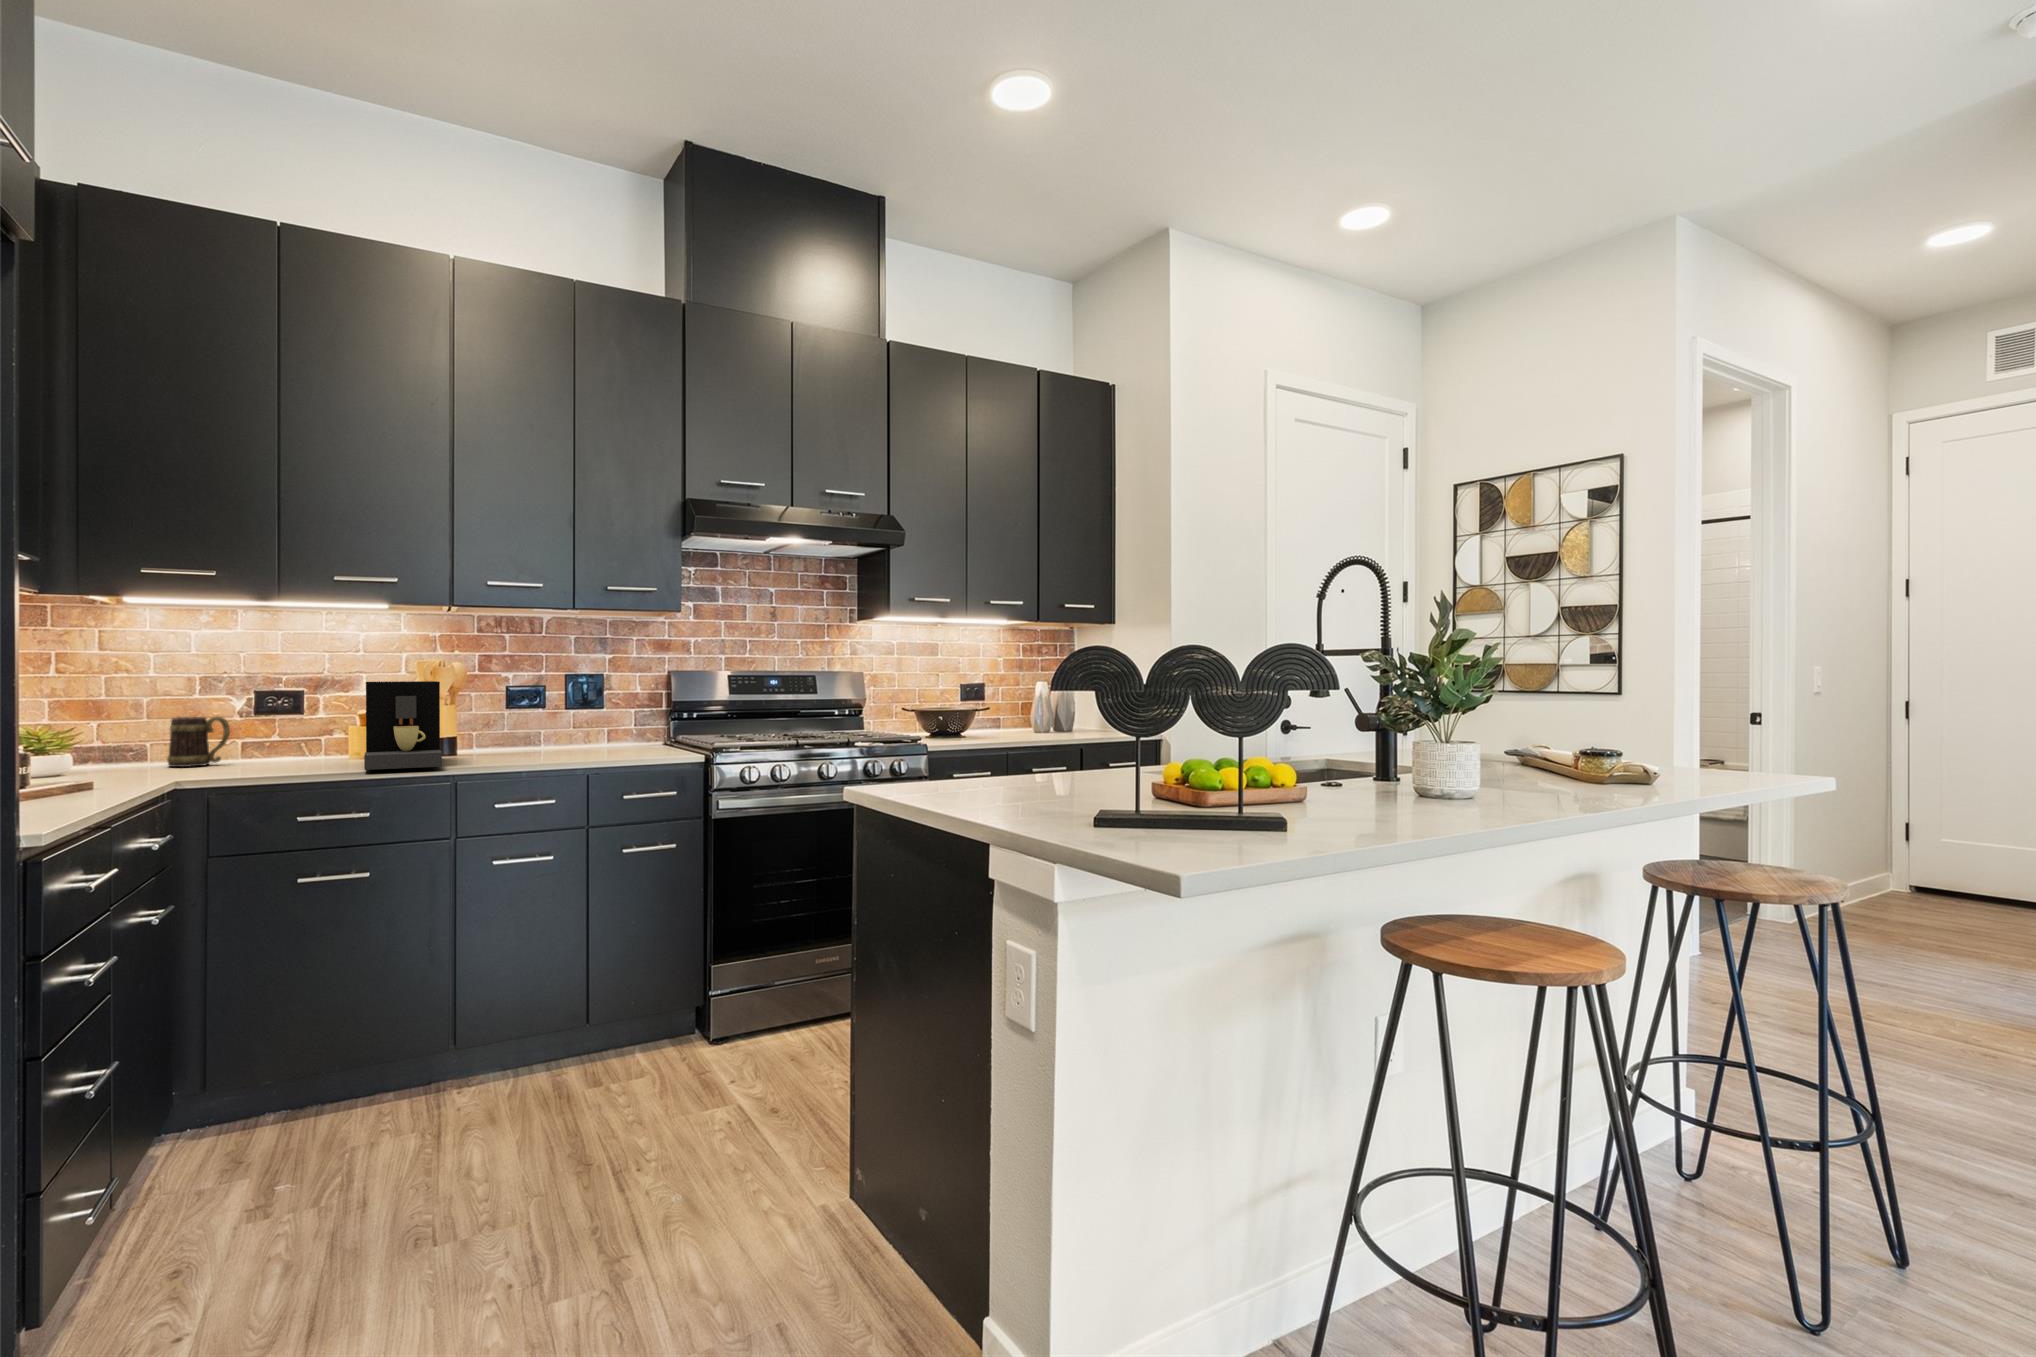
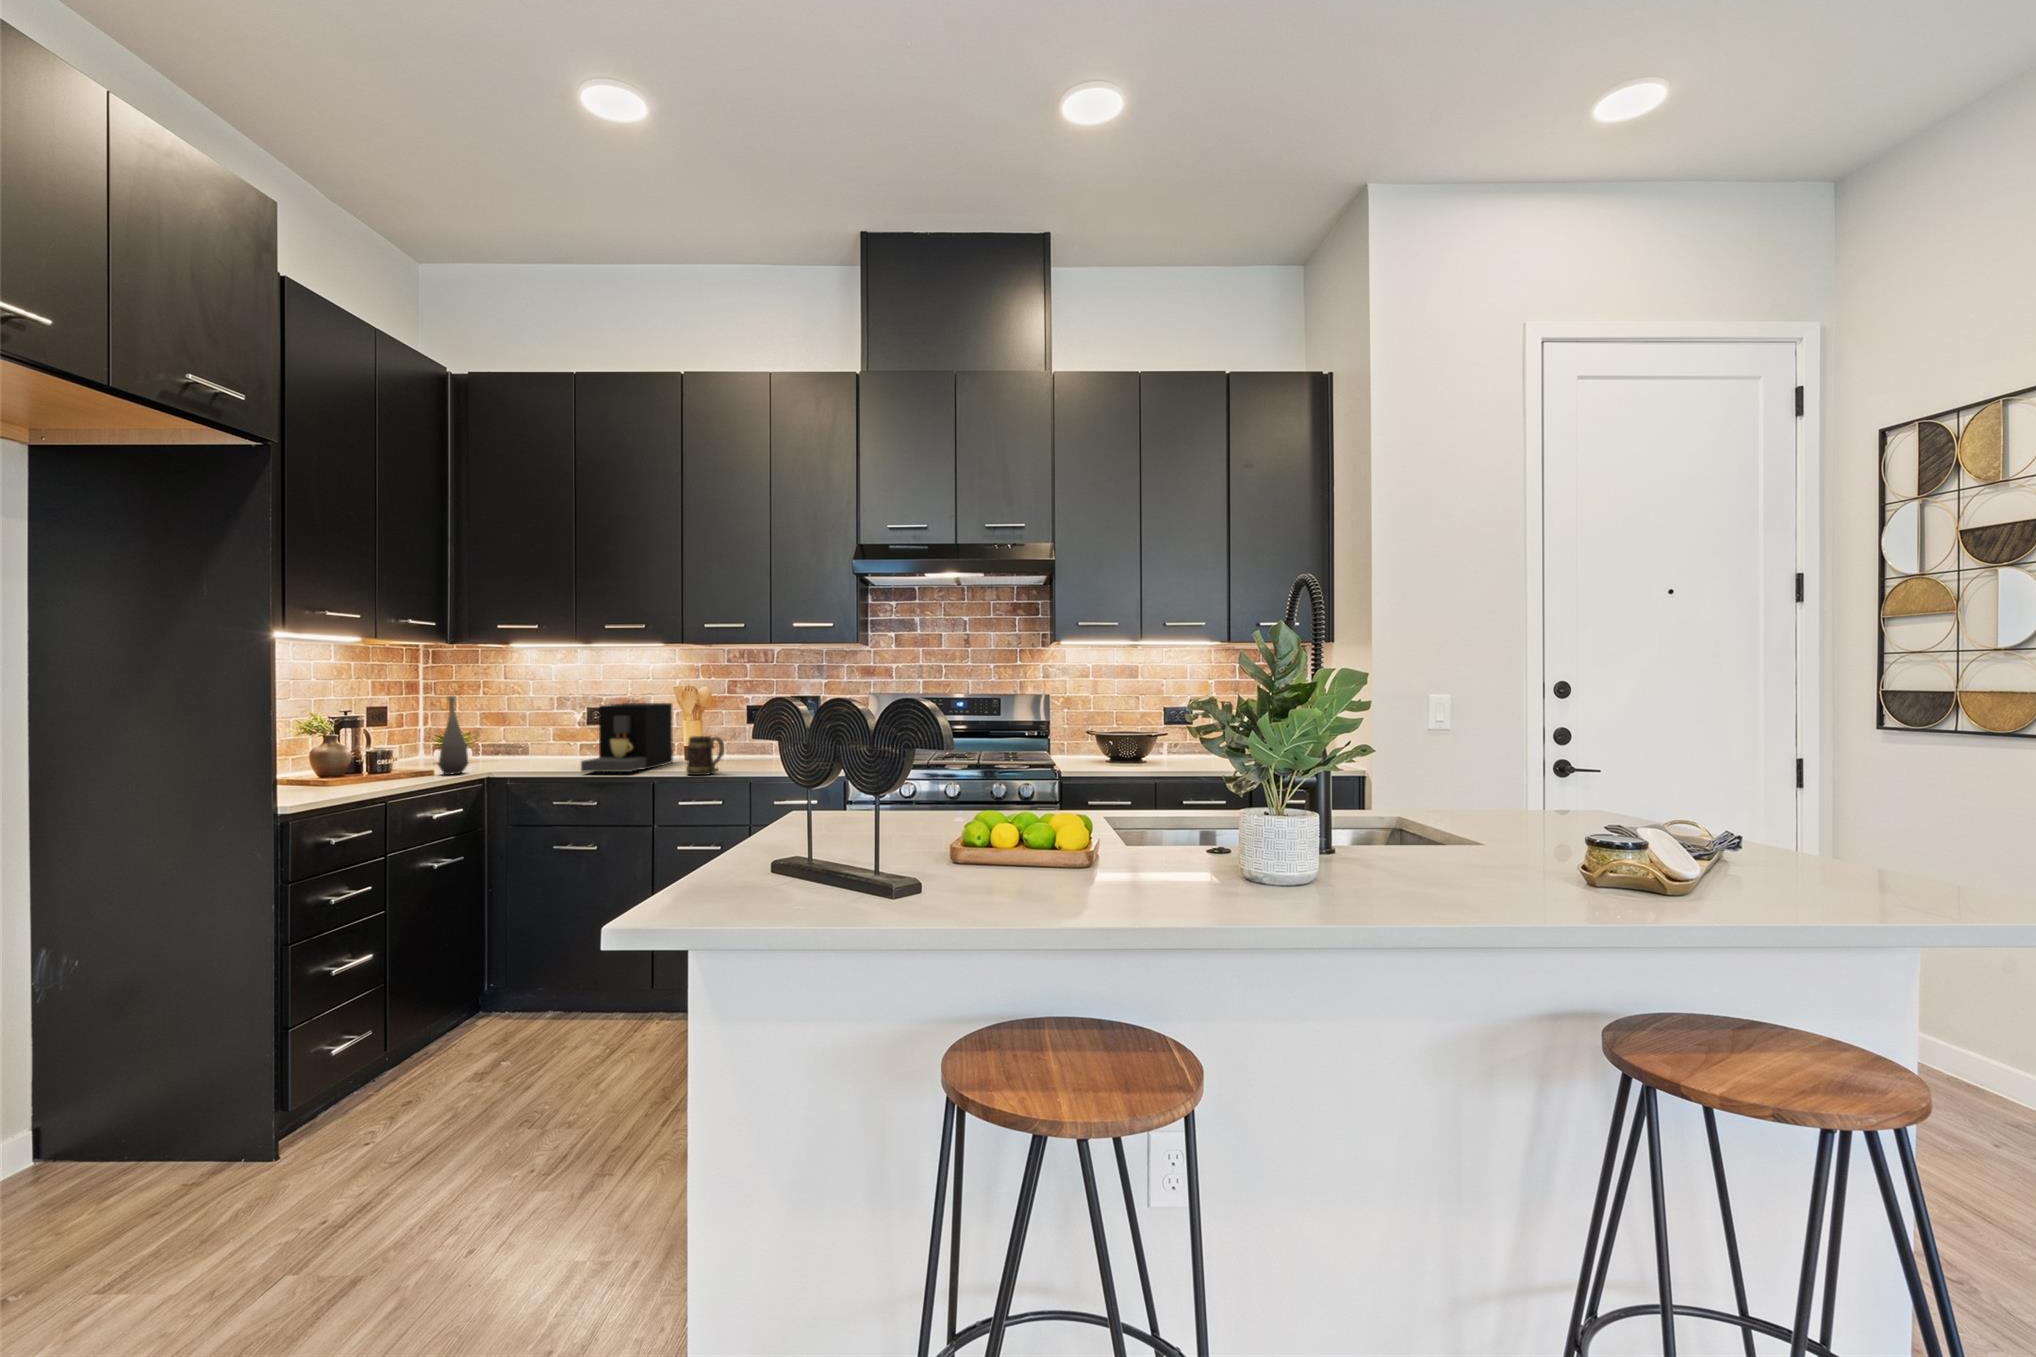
bottle: none [106,667,155,785] -> present [438,696,468,775]
mug: present [167,717,230,767] -> present [686,736,724,775]

